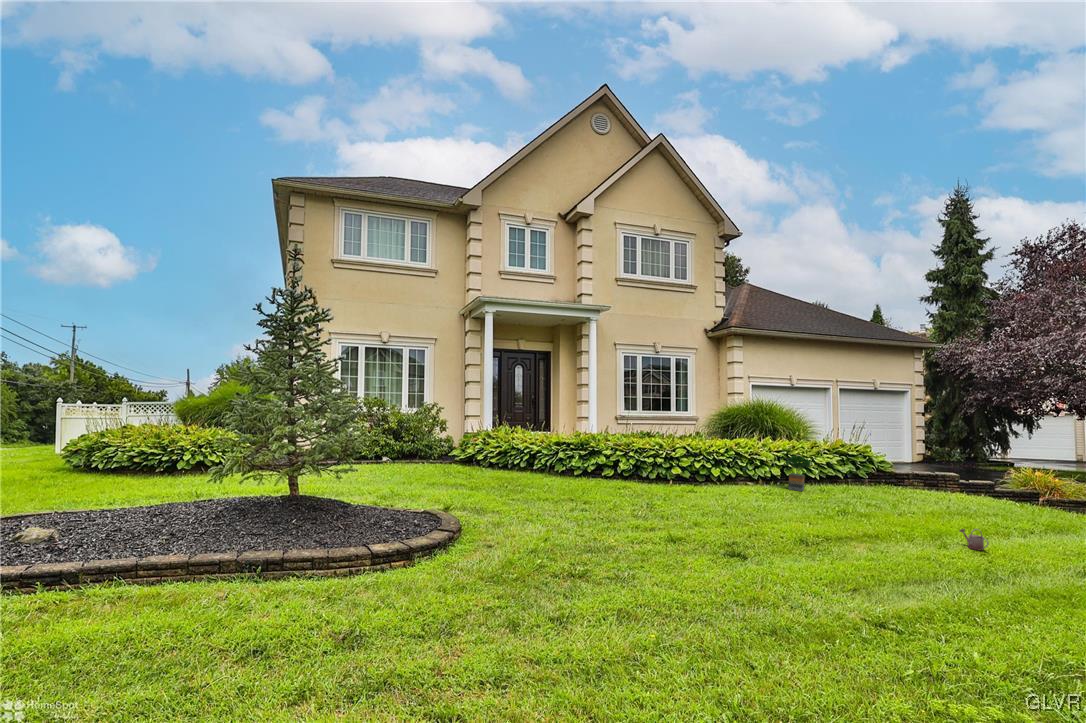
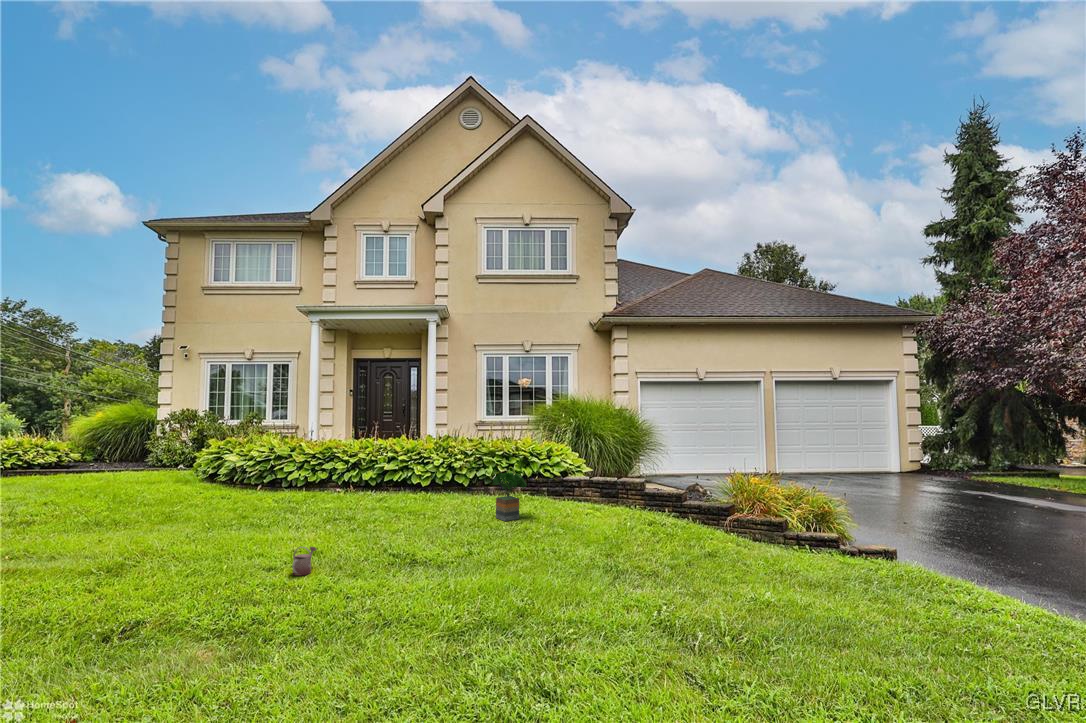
potted tree: present [786,456,810,491] -> present [493,473,526,521]

